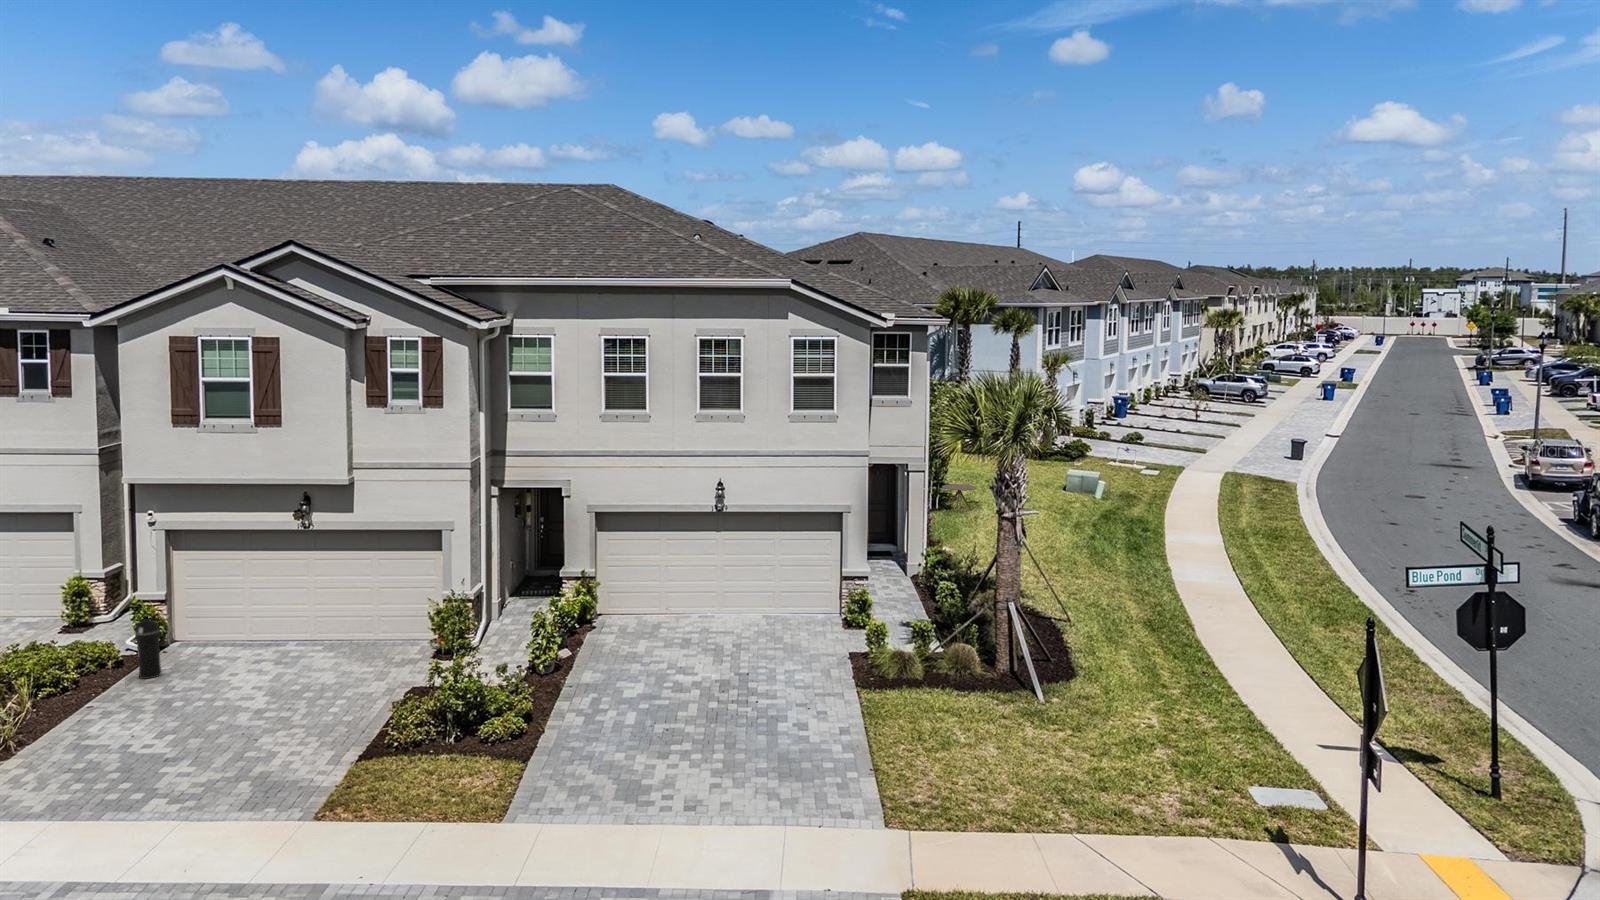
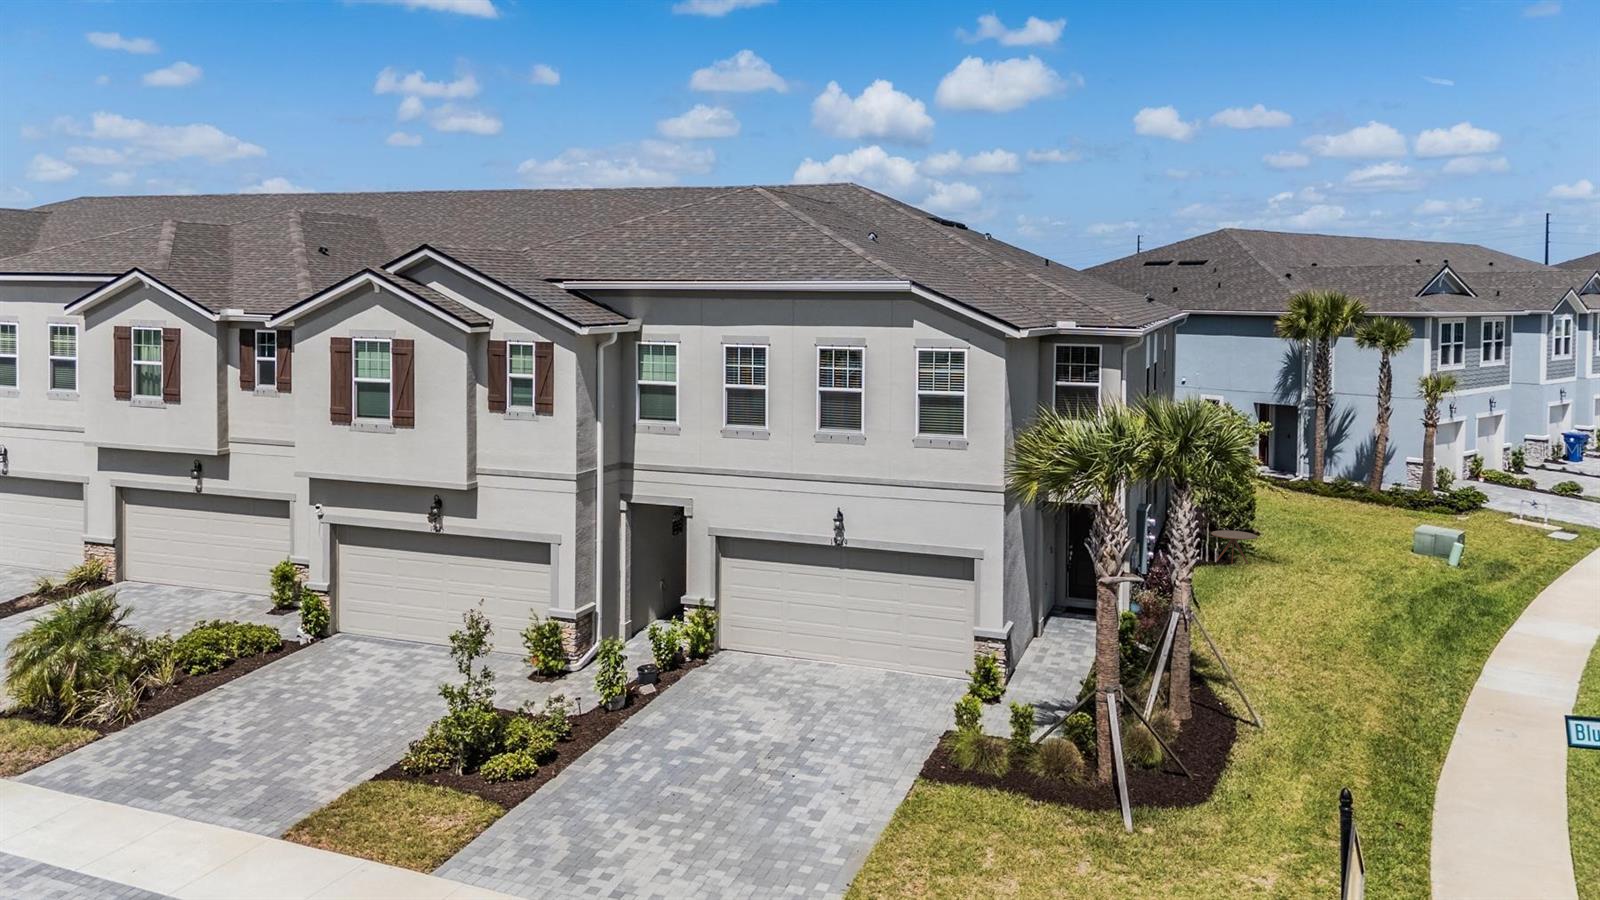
trash can: present [135,620,161,679] -> none [292,599,314,653]

